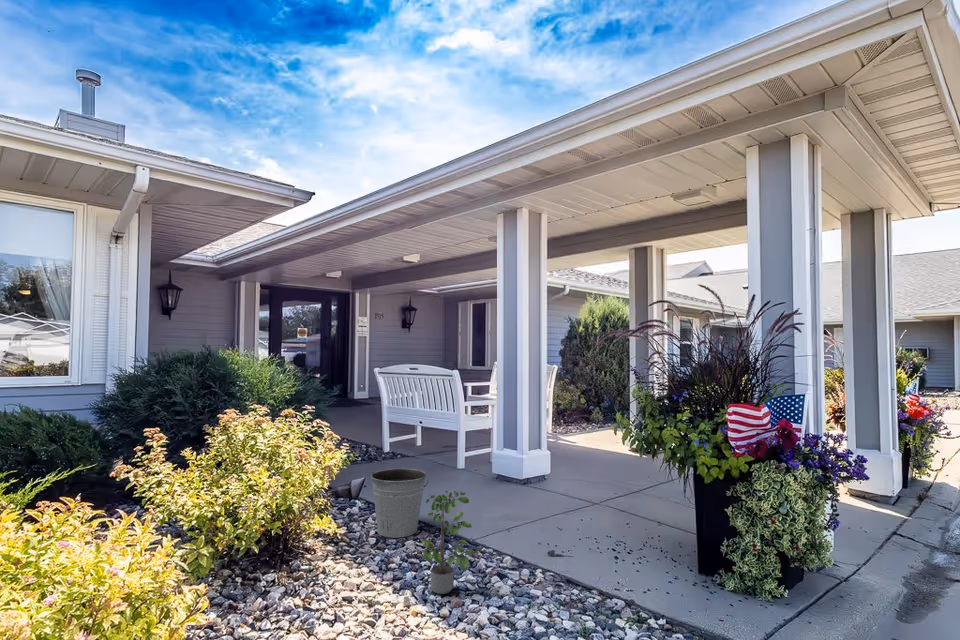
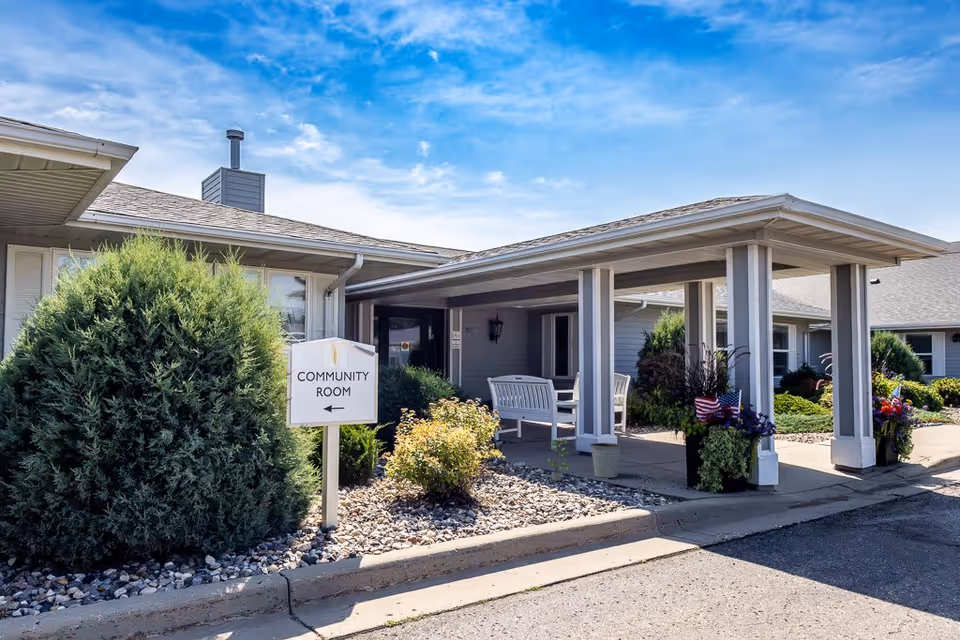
bucket: present [371,468,428,538] -> present [590,443,622,478]

